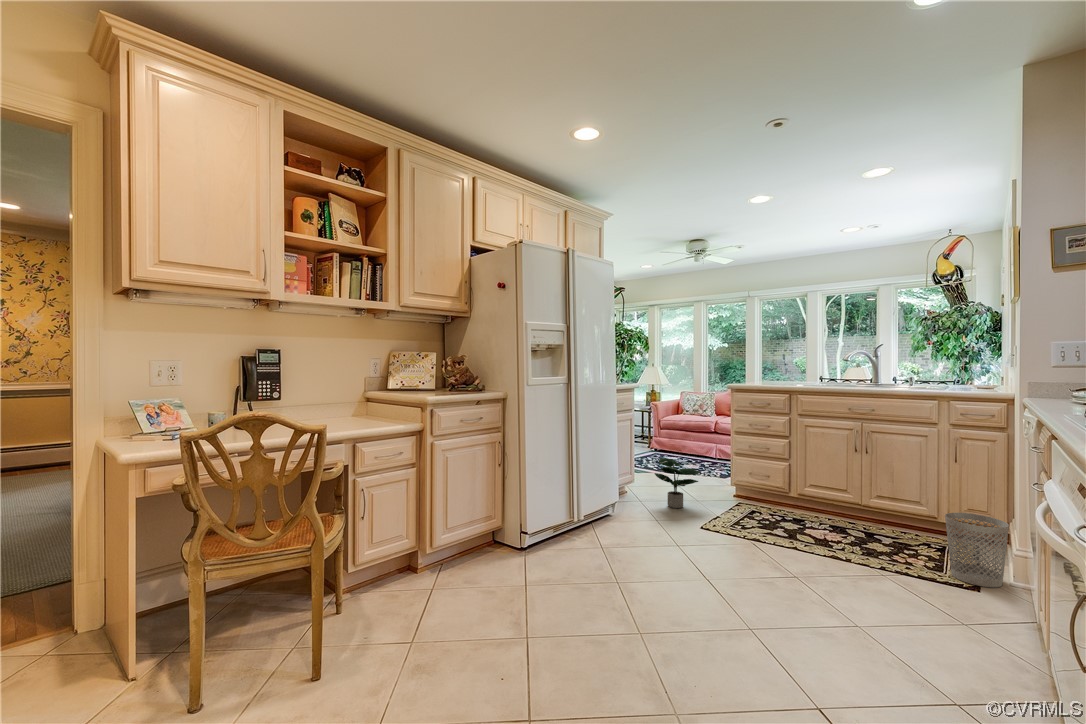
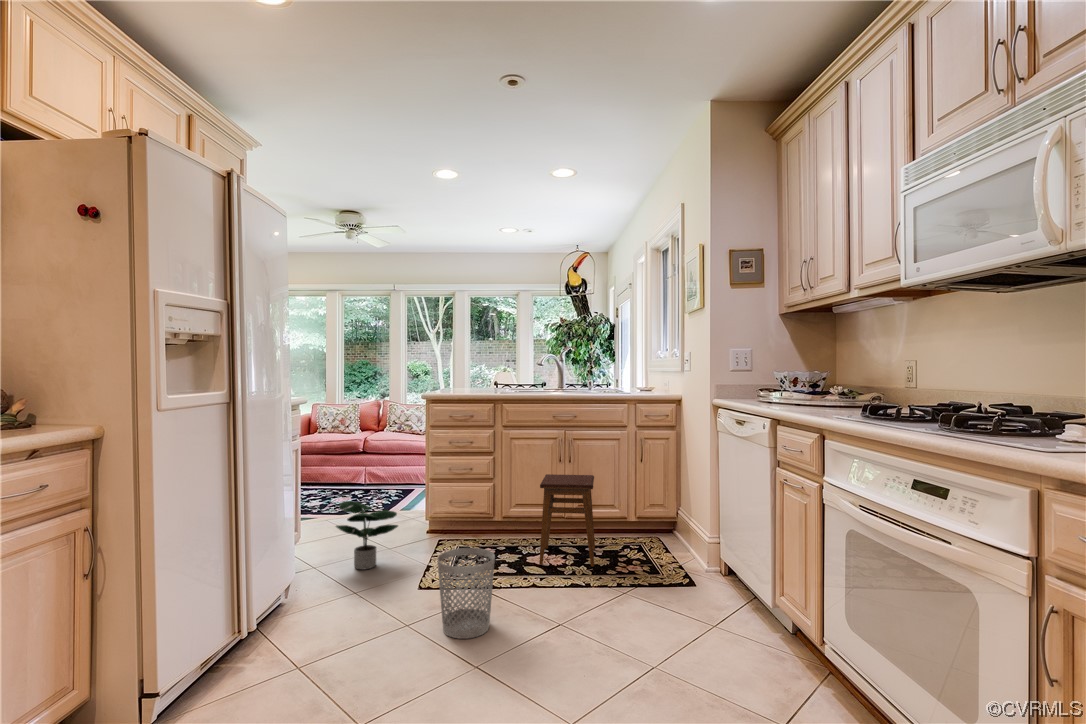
stool: none [814,461,887,551] -> present [539,474,595,567]
wastebasket: present [945,513,1009,587] -> present [437,548,495,639]

